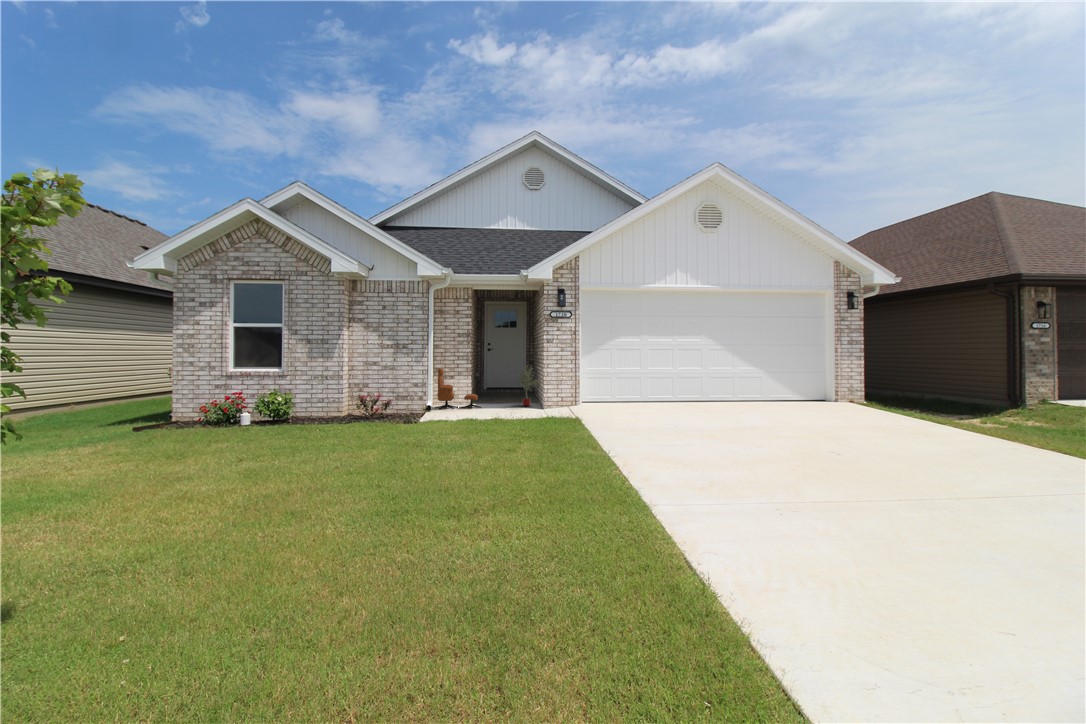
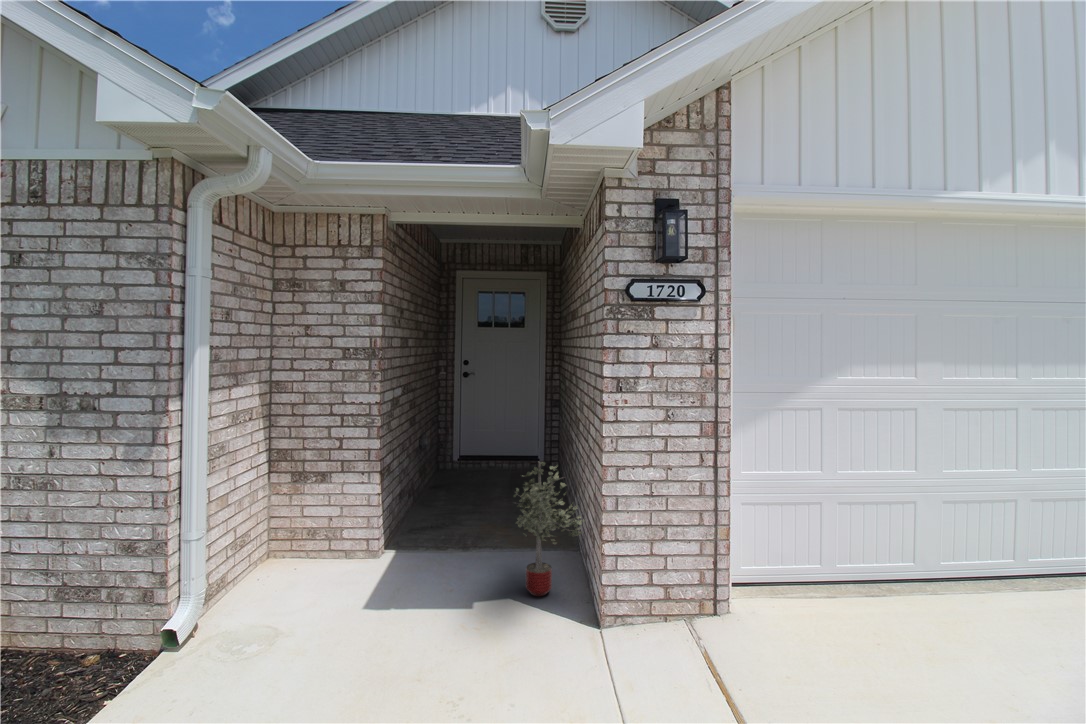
lounge chair: present [435,369,481,409] -> none [221,464,387,619]

